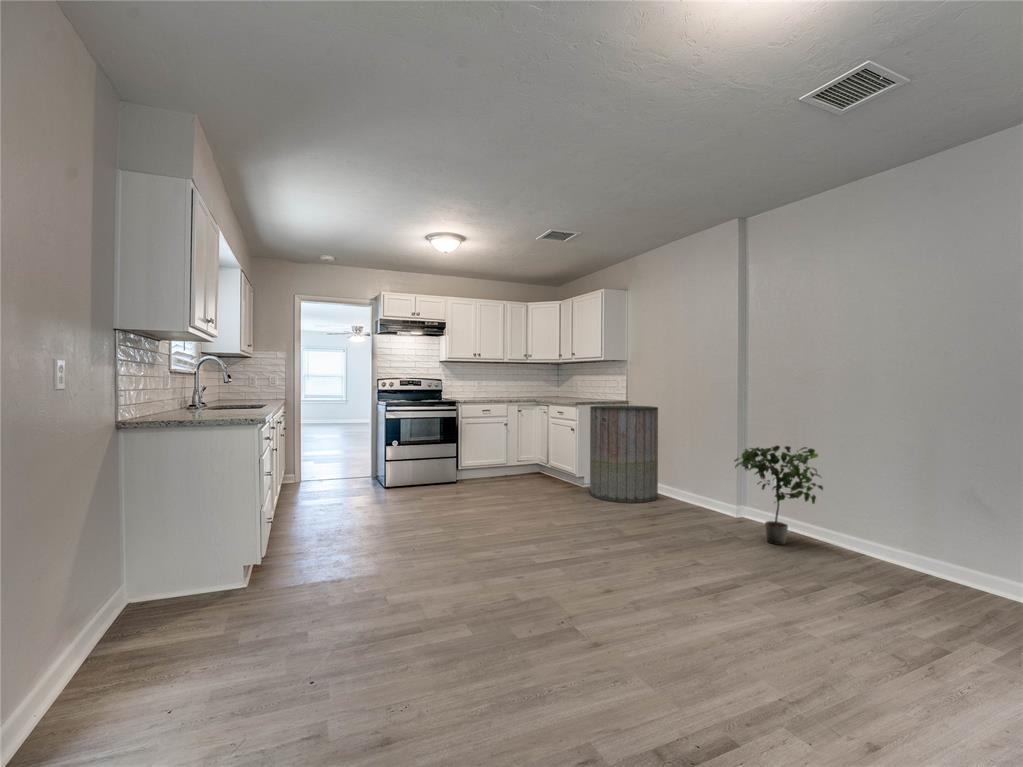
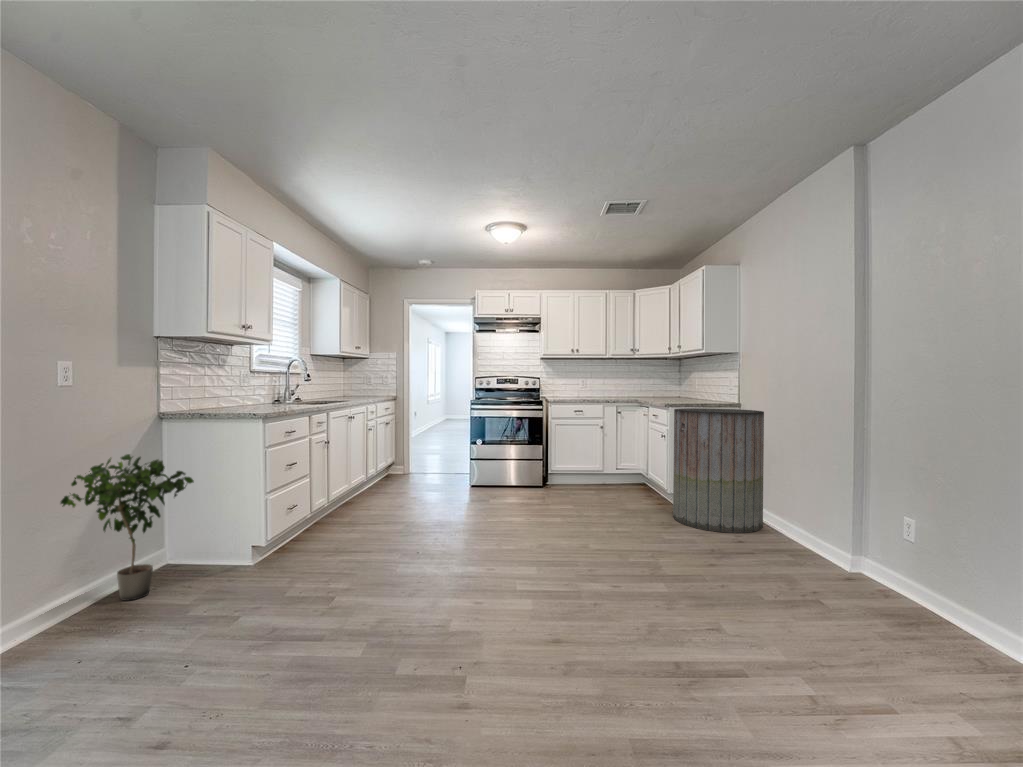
potted plant: present [734,446,823,545] -> present [61,454,194,600]

